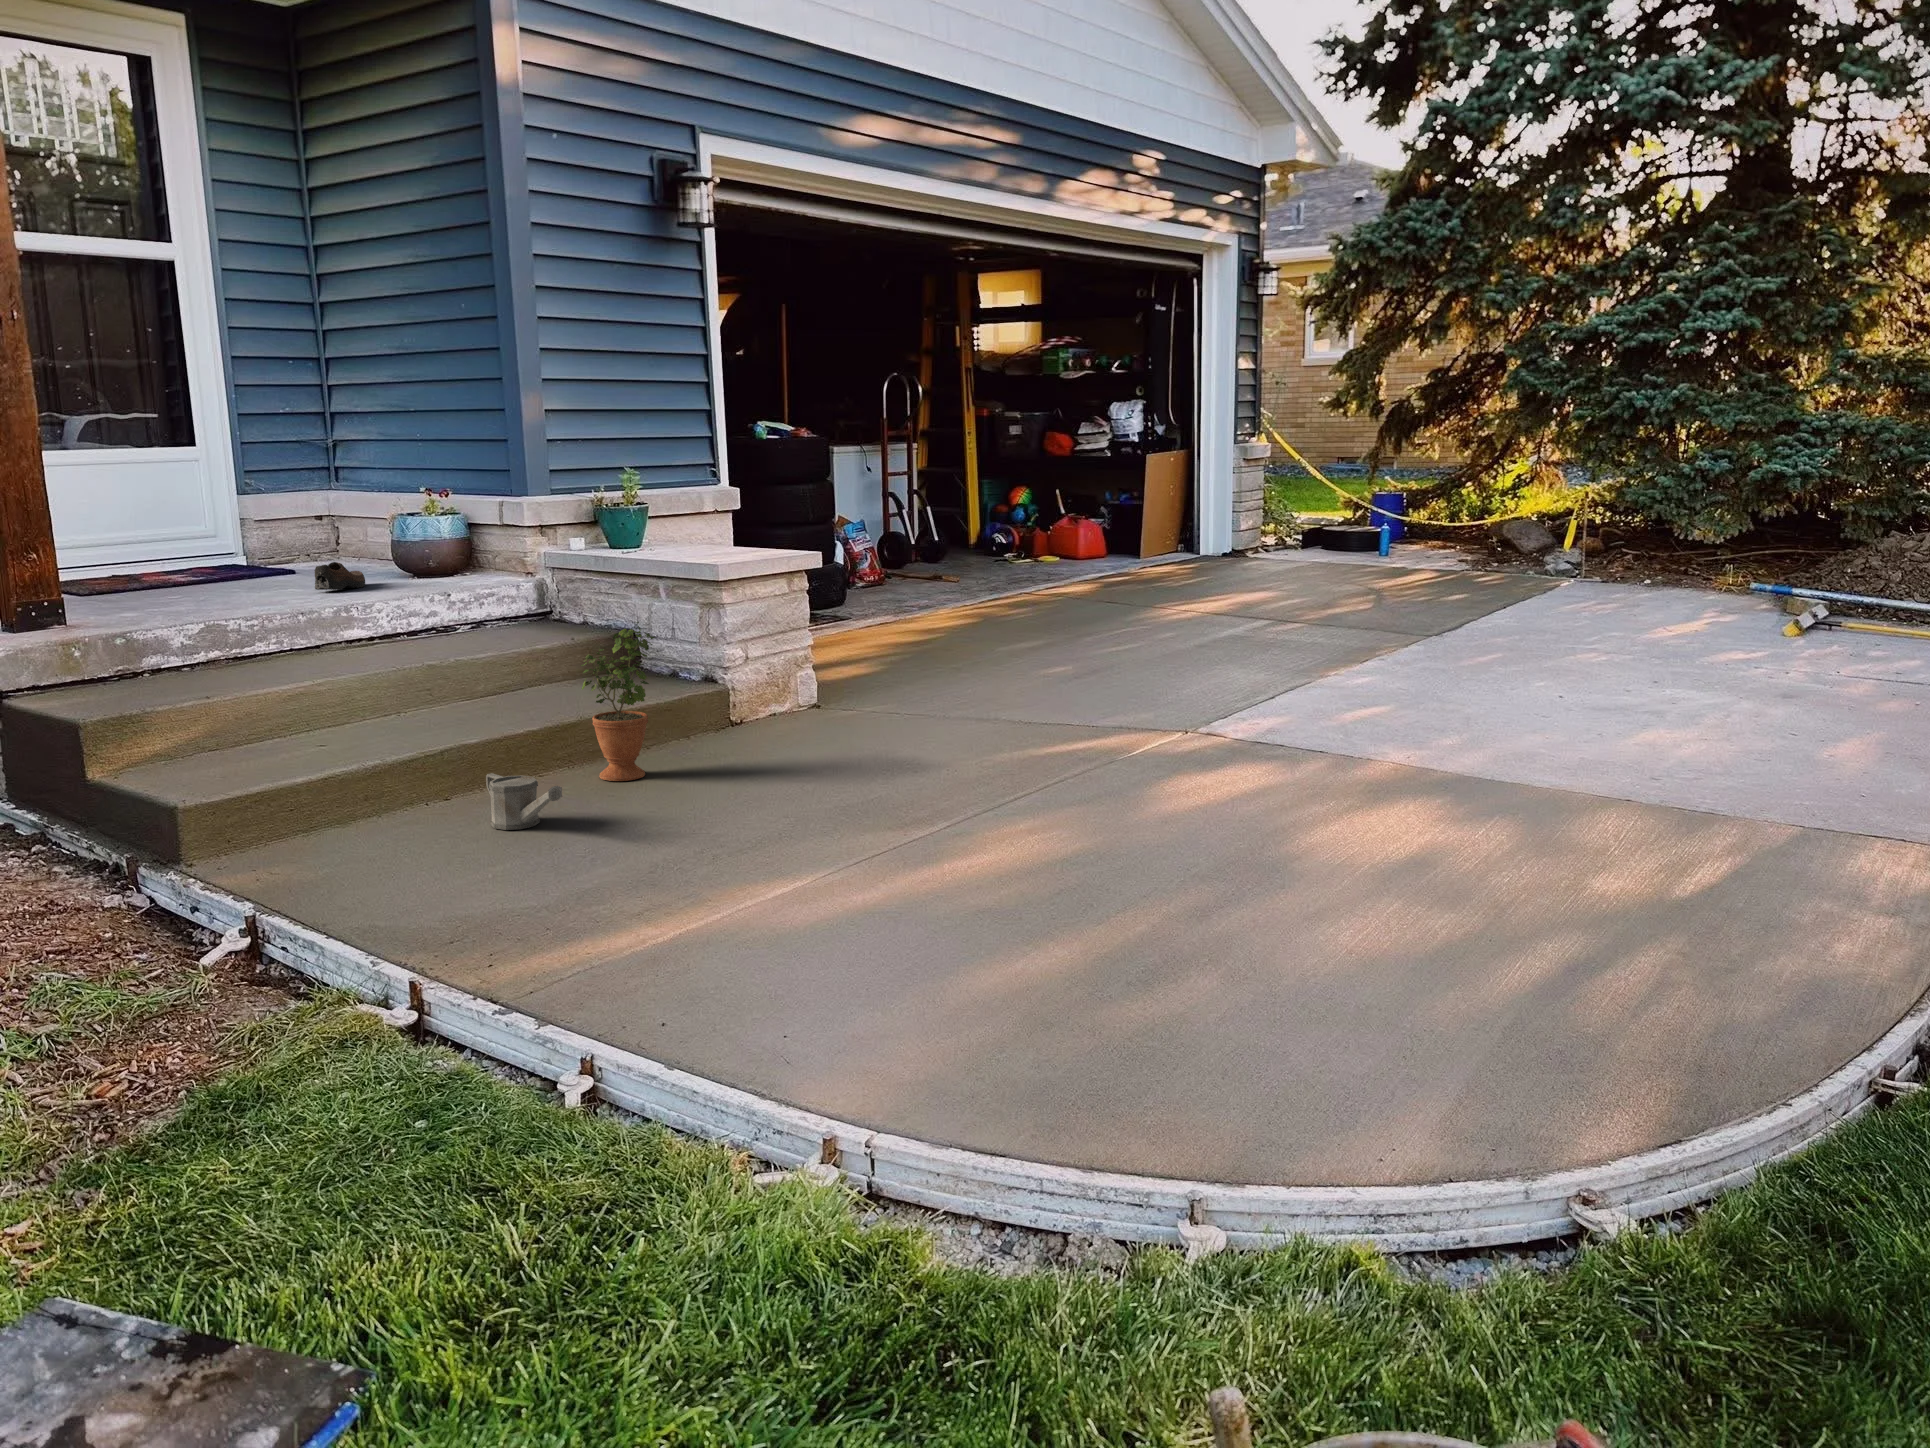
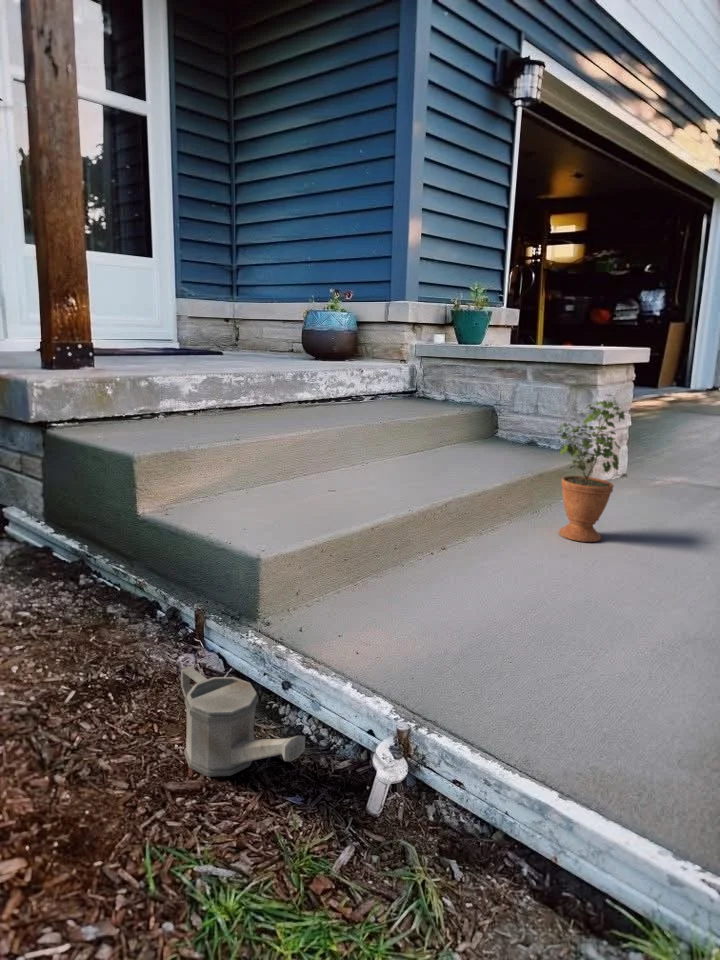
shoe: present [314,562,365,590] -> none [259,340,288,362]
watering can: present [486,773,562,830] -> present [181,667,305,777]

